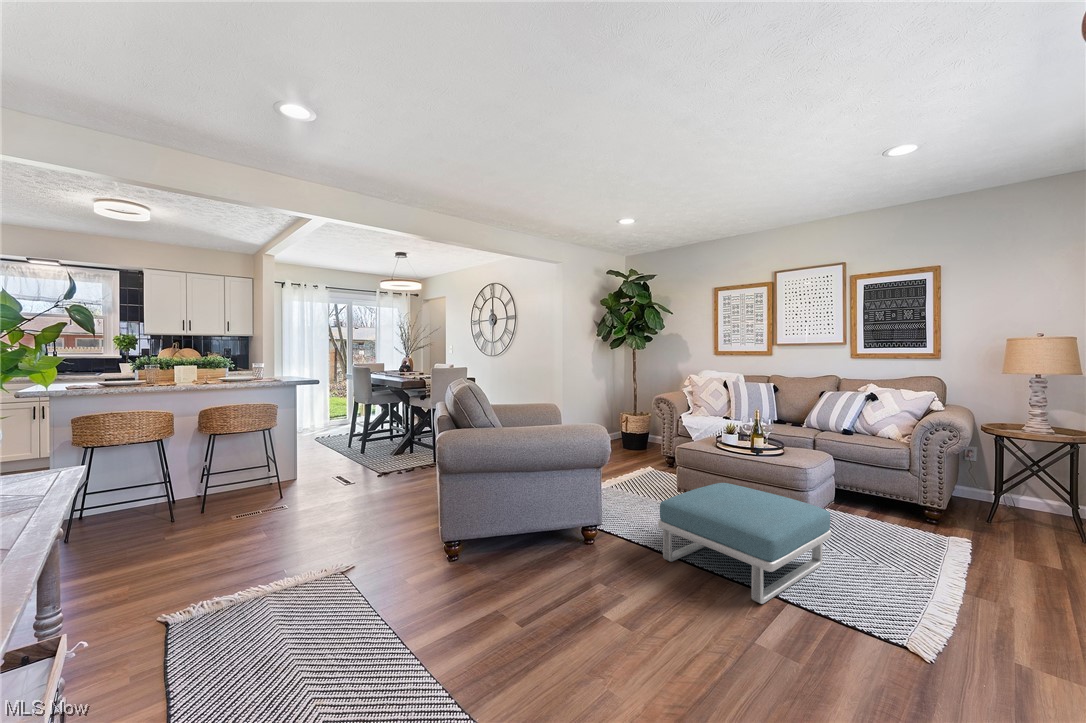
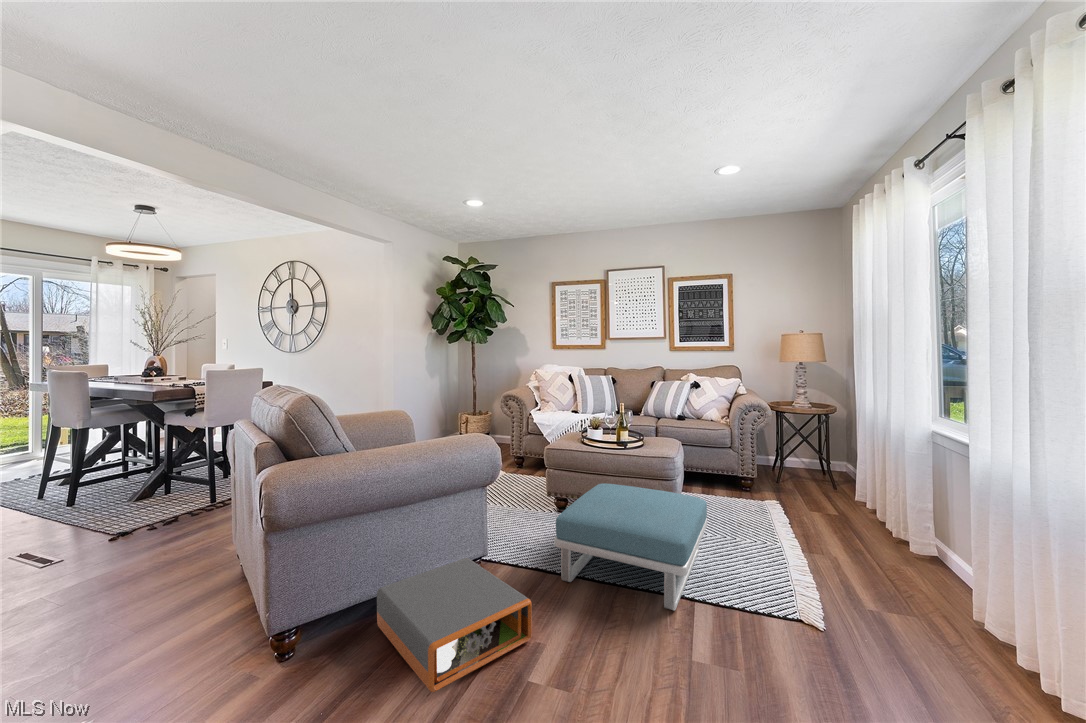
storage box: none [508,522,617,603] -> present [377,558,532,692]

